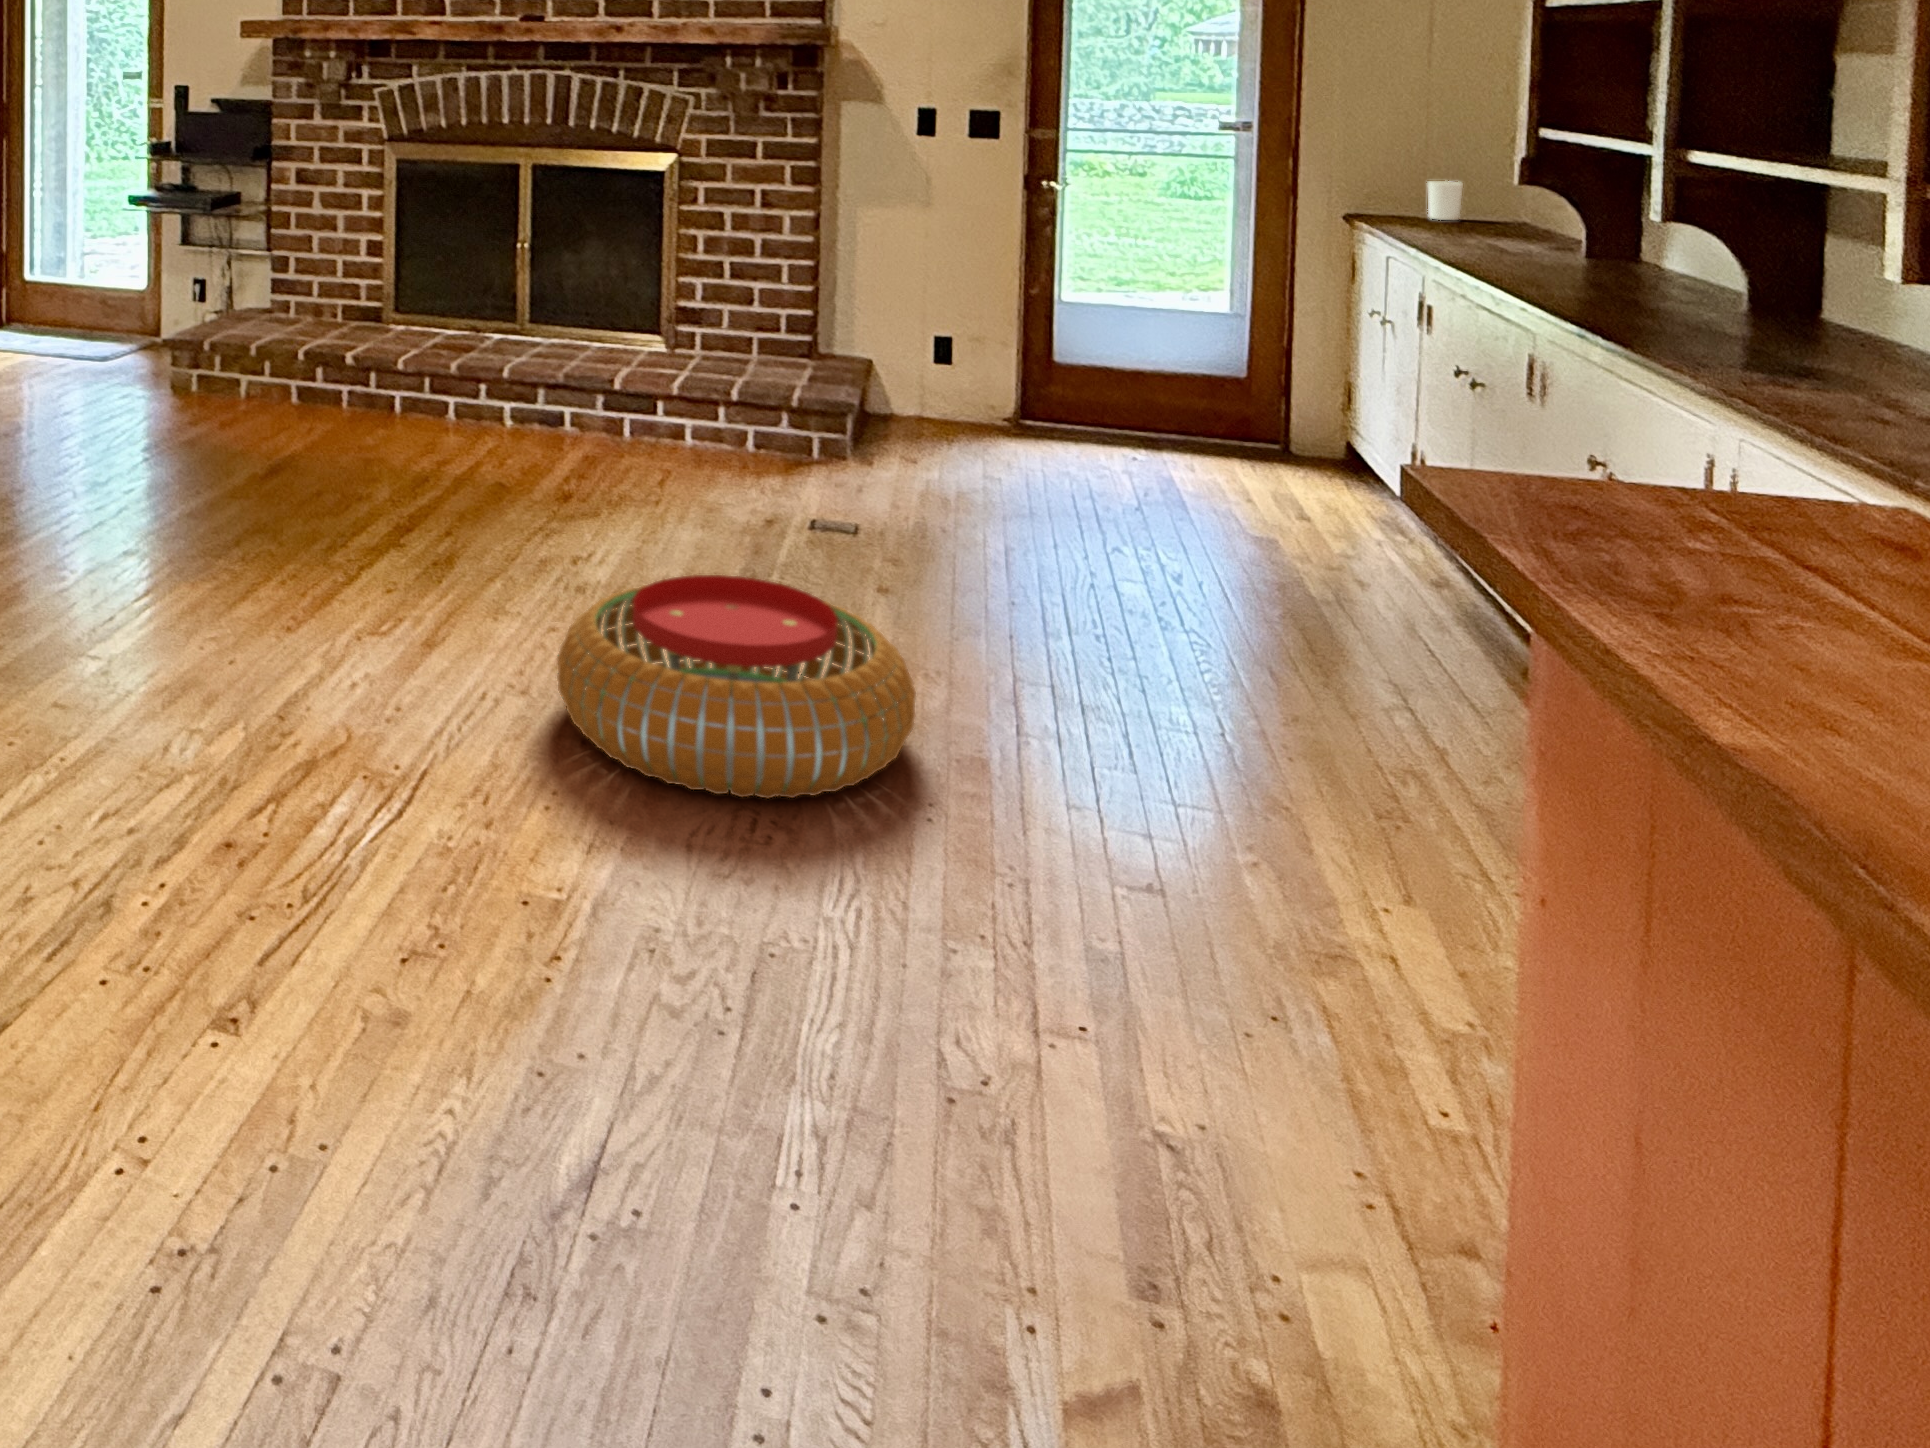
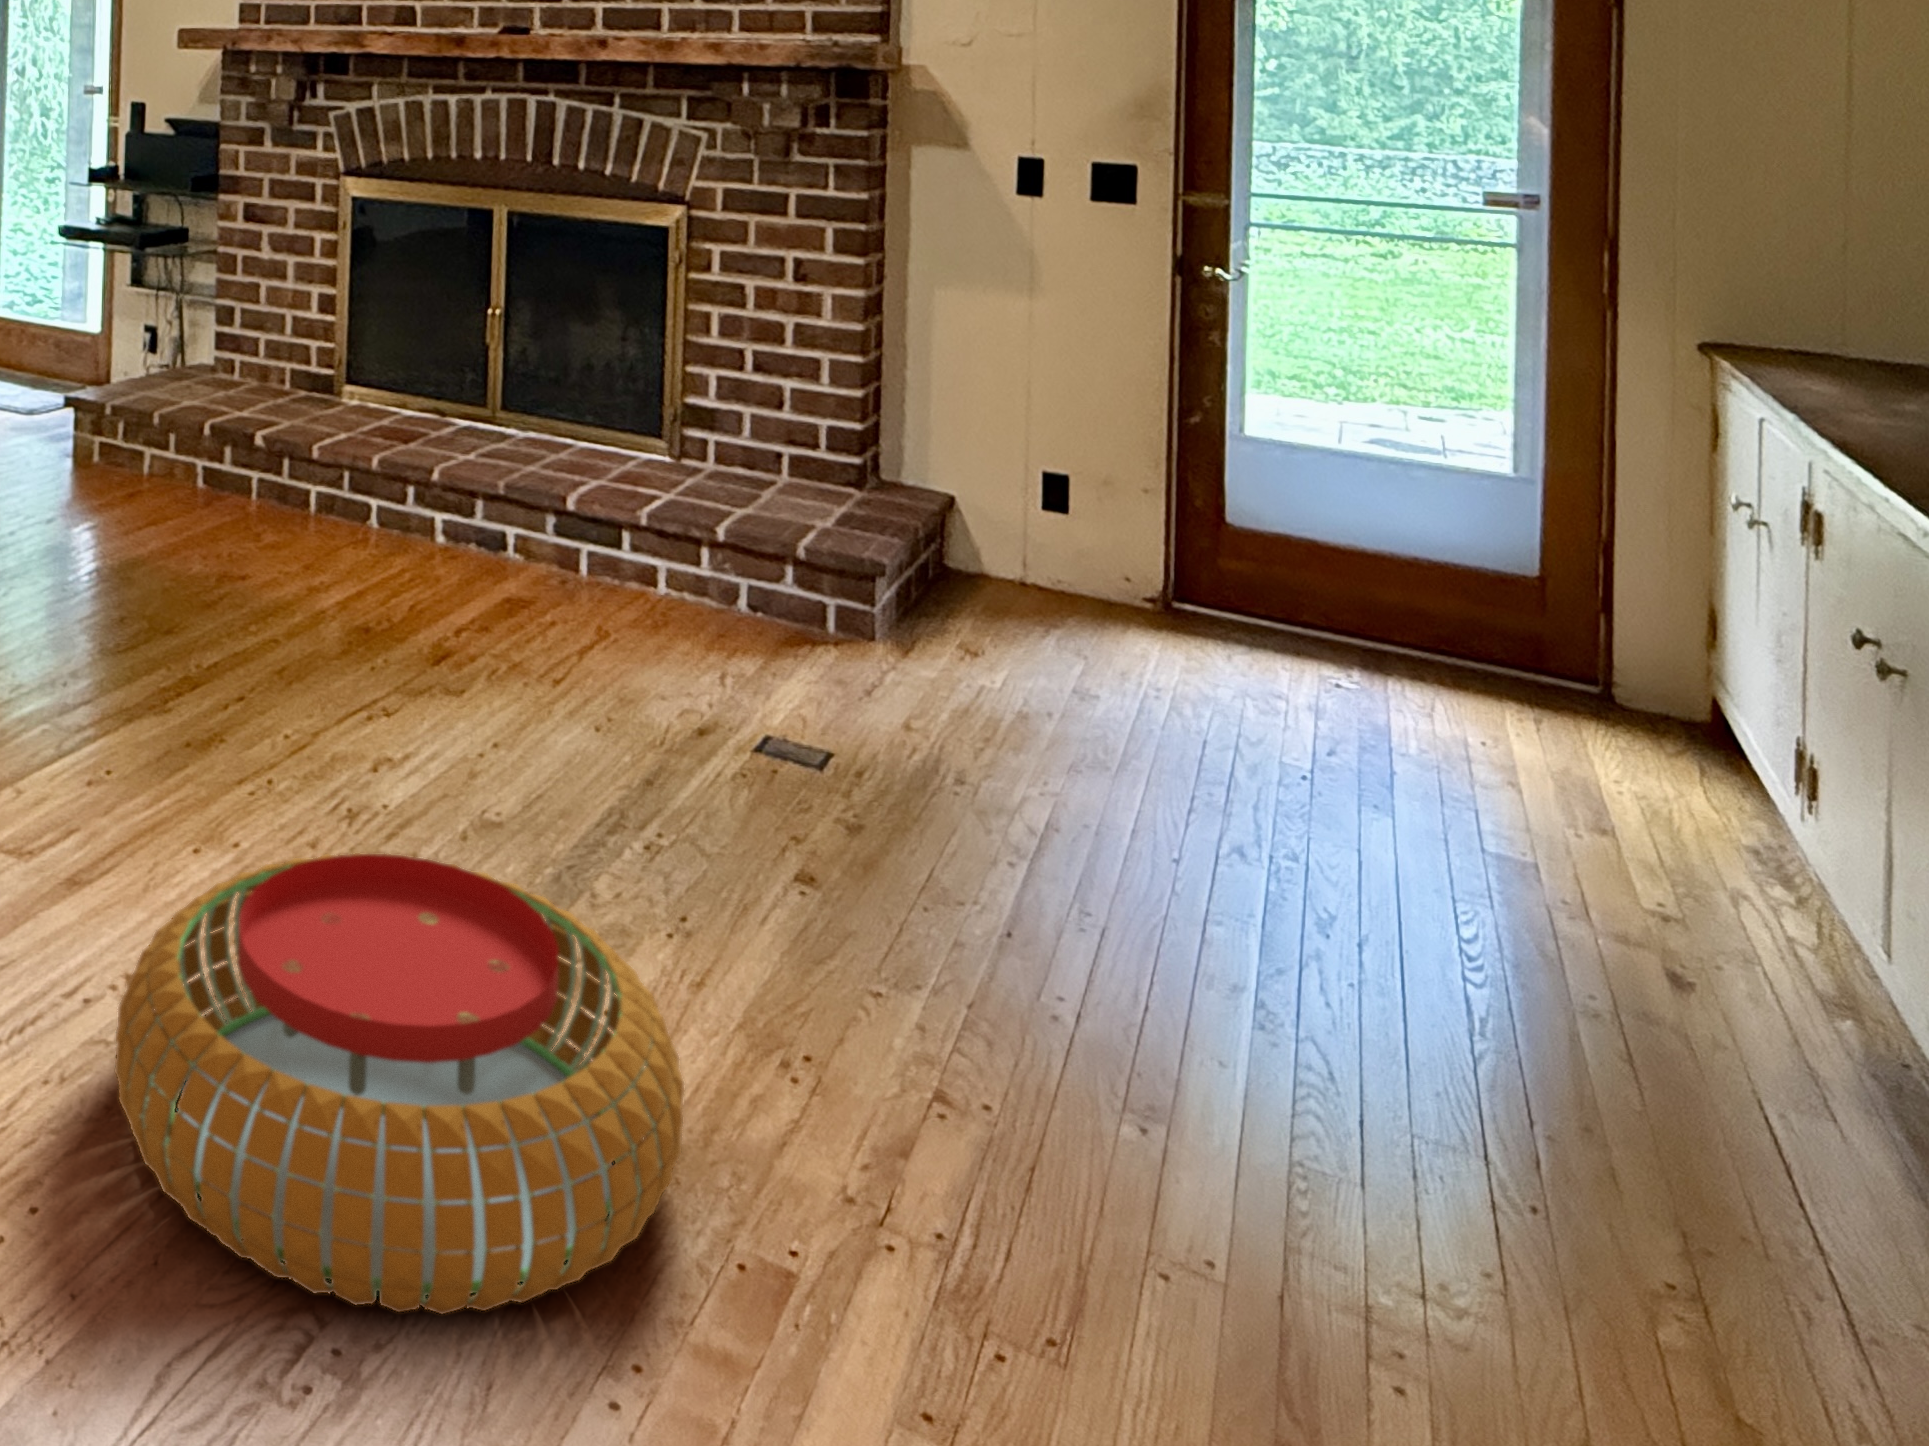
candle holder: present [1428,181,1463,220] -> none [1840,296,1908,361]

